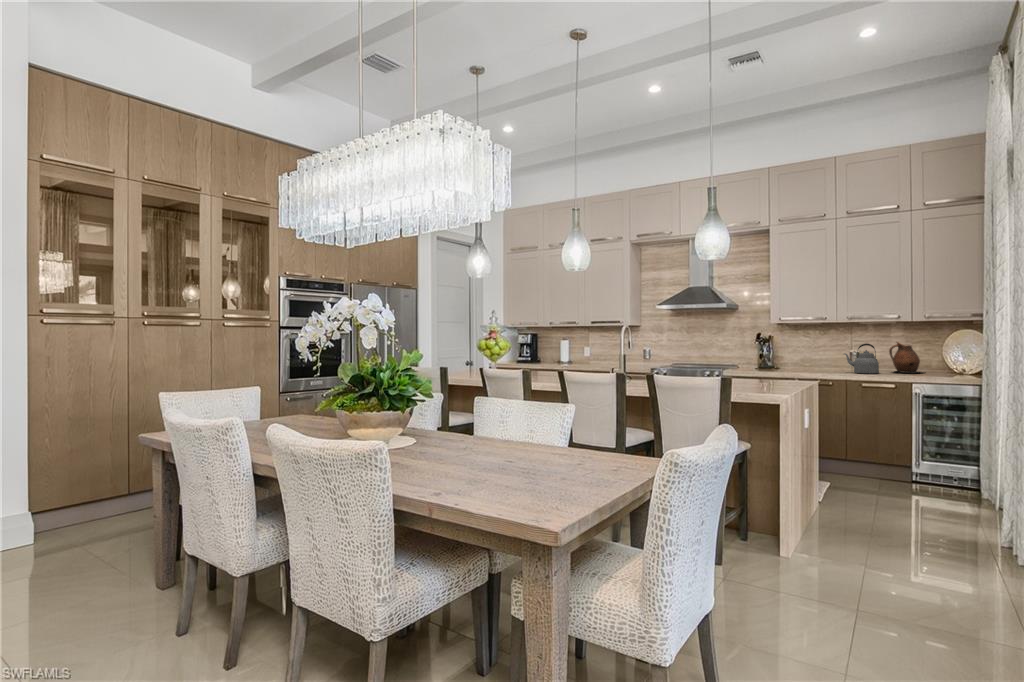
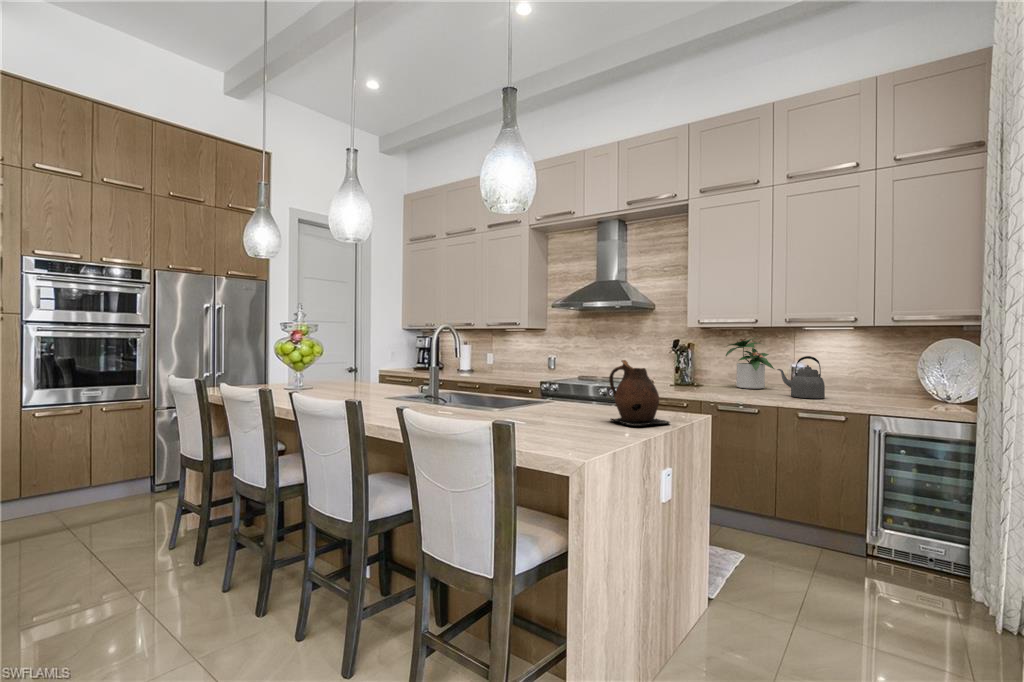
potted plant: none [797,330,838,369] -> present [726,338,774,389]
ceramic pitcher: present [889,342,920,373] -> present [609,360,670,426]

